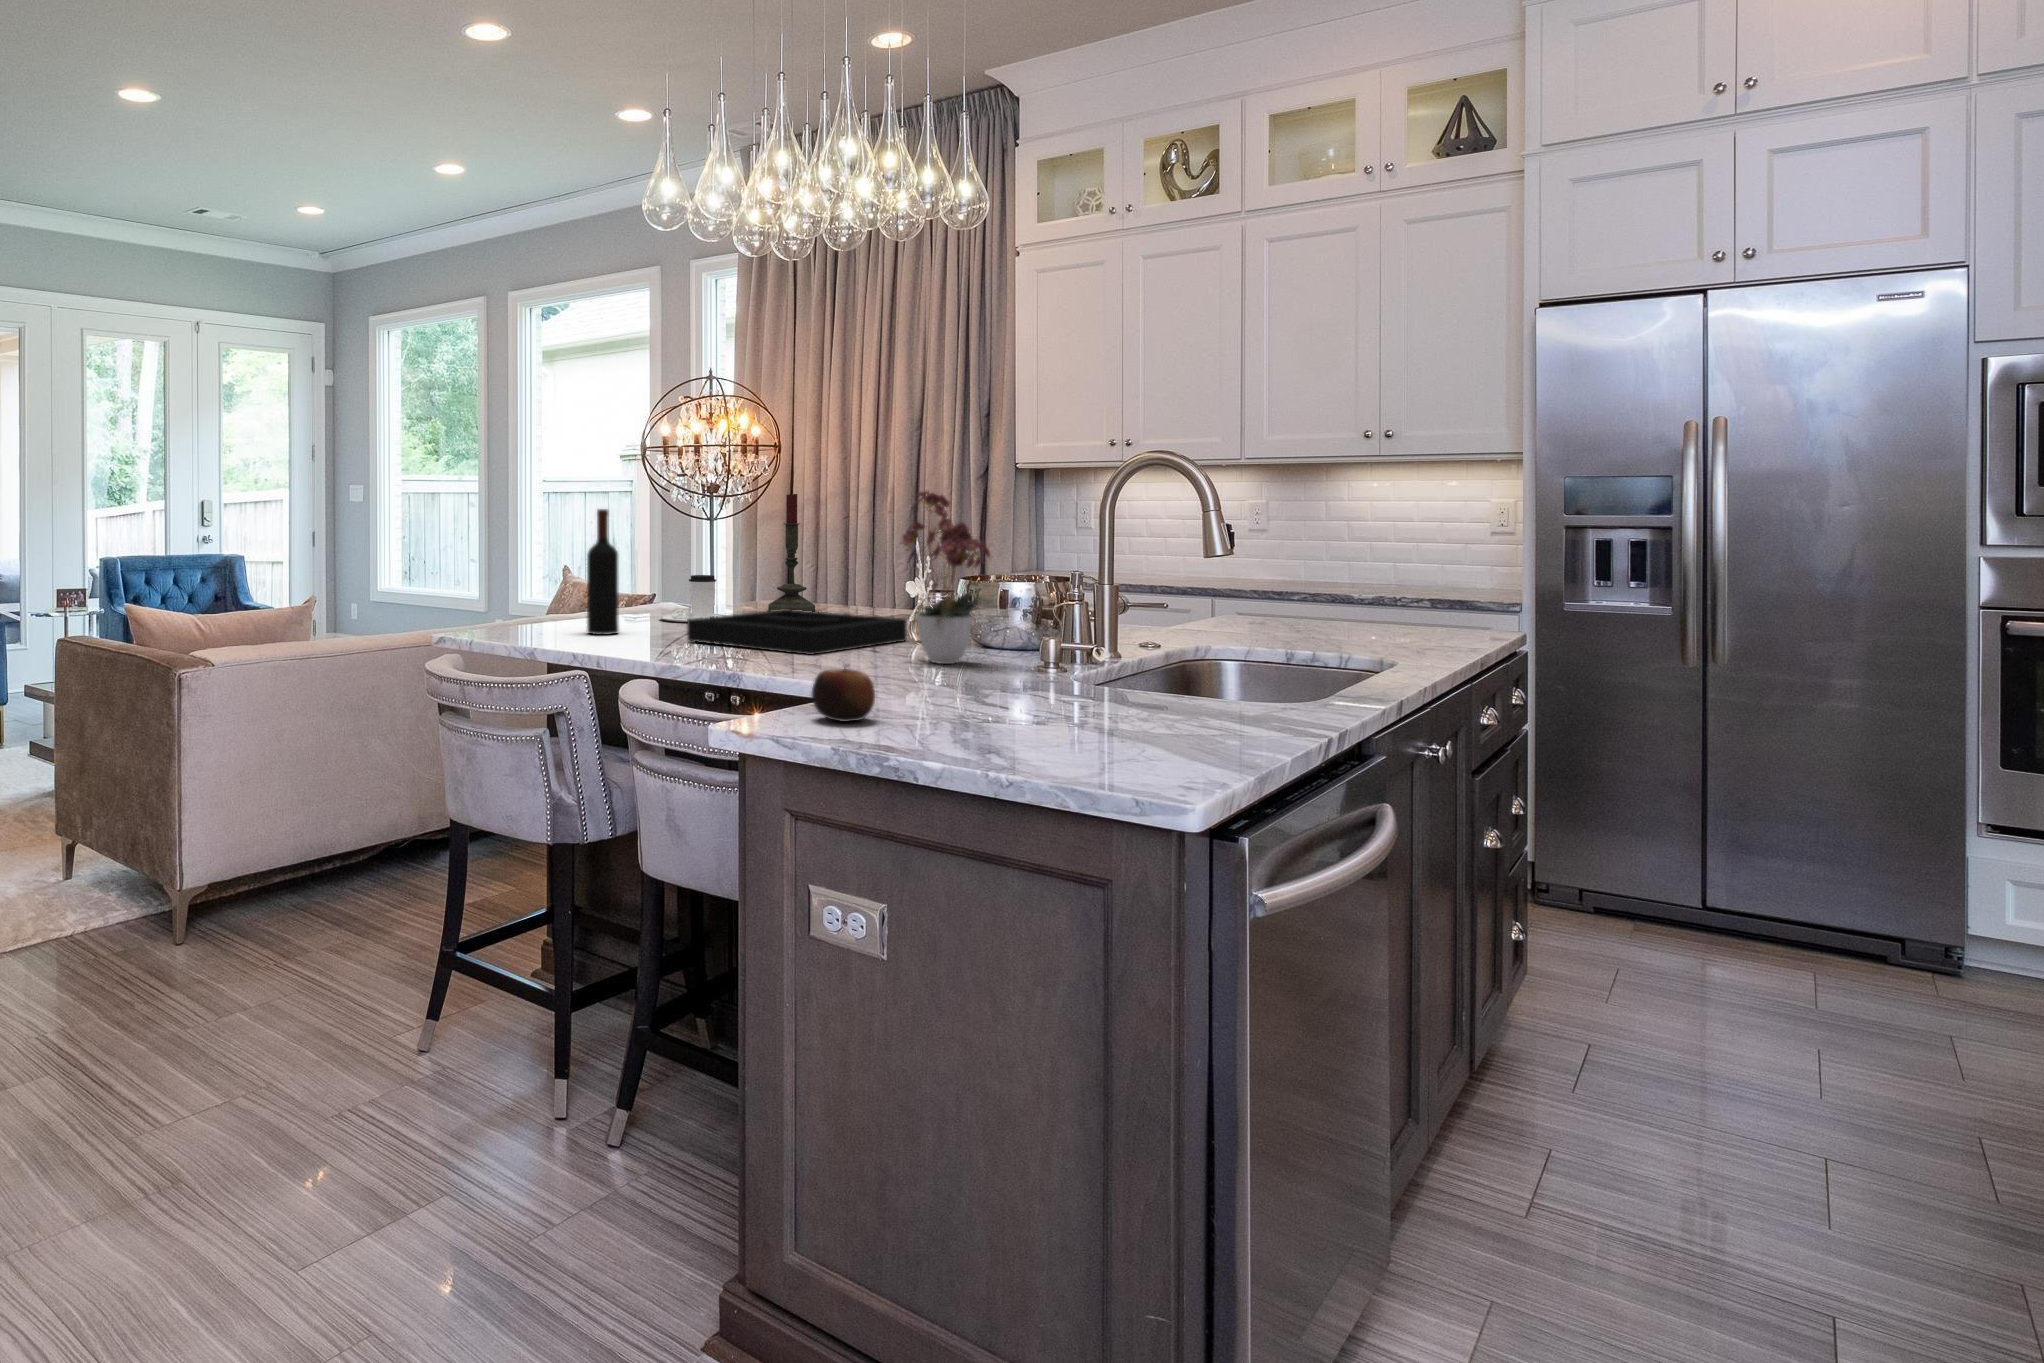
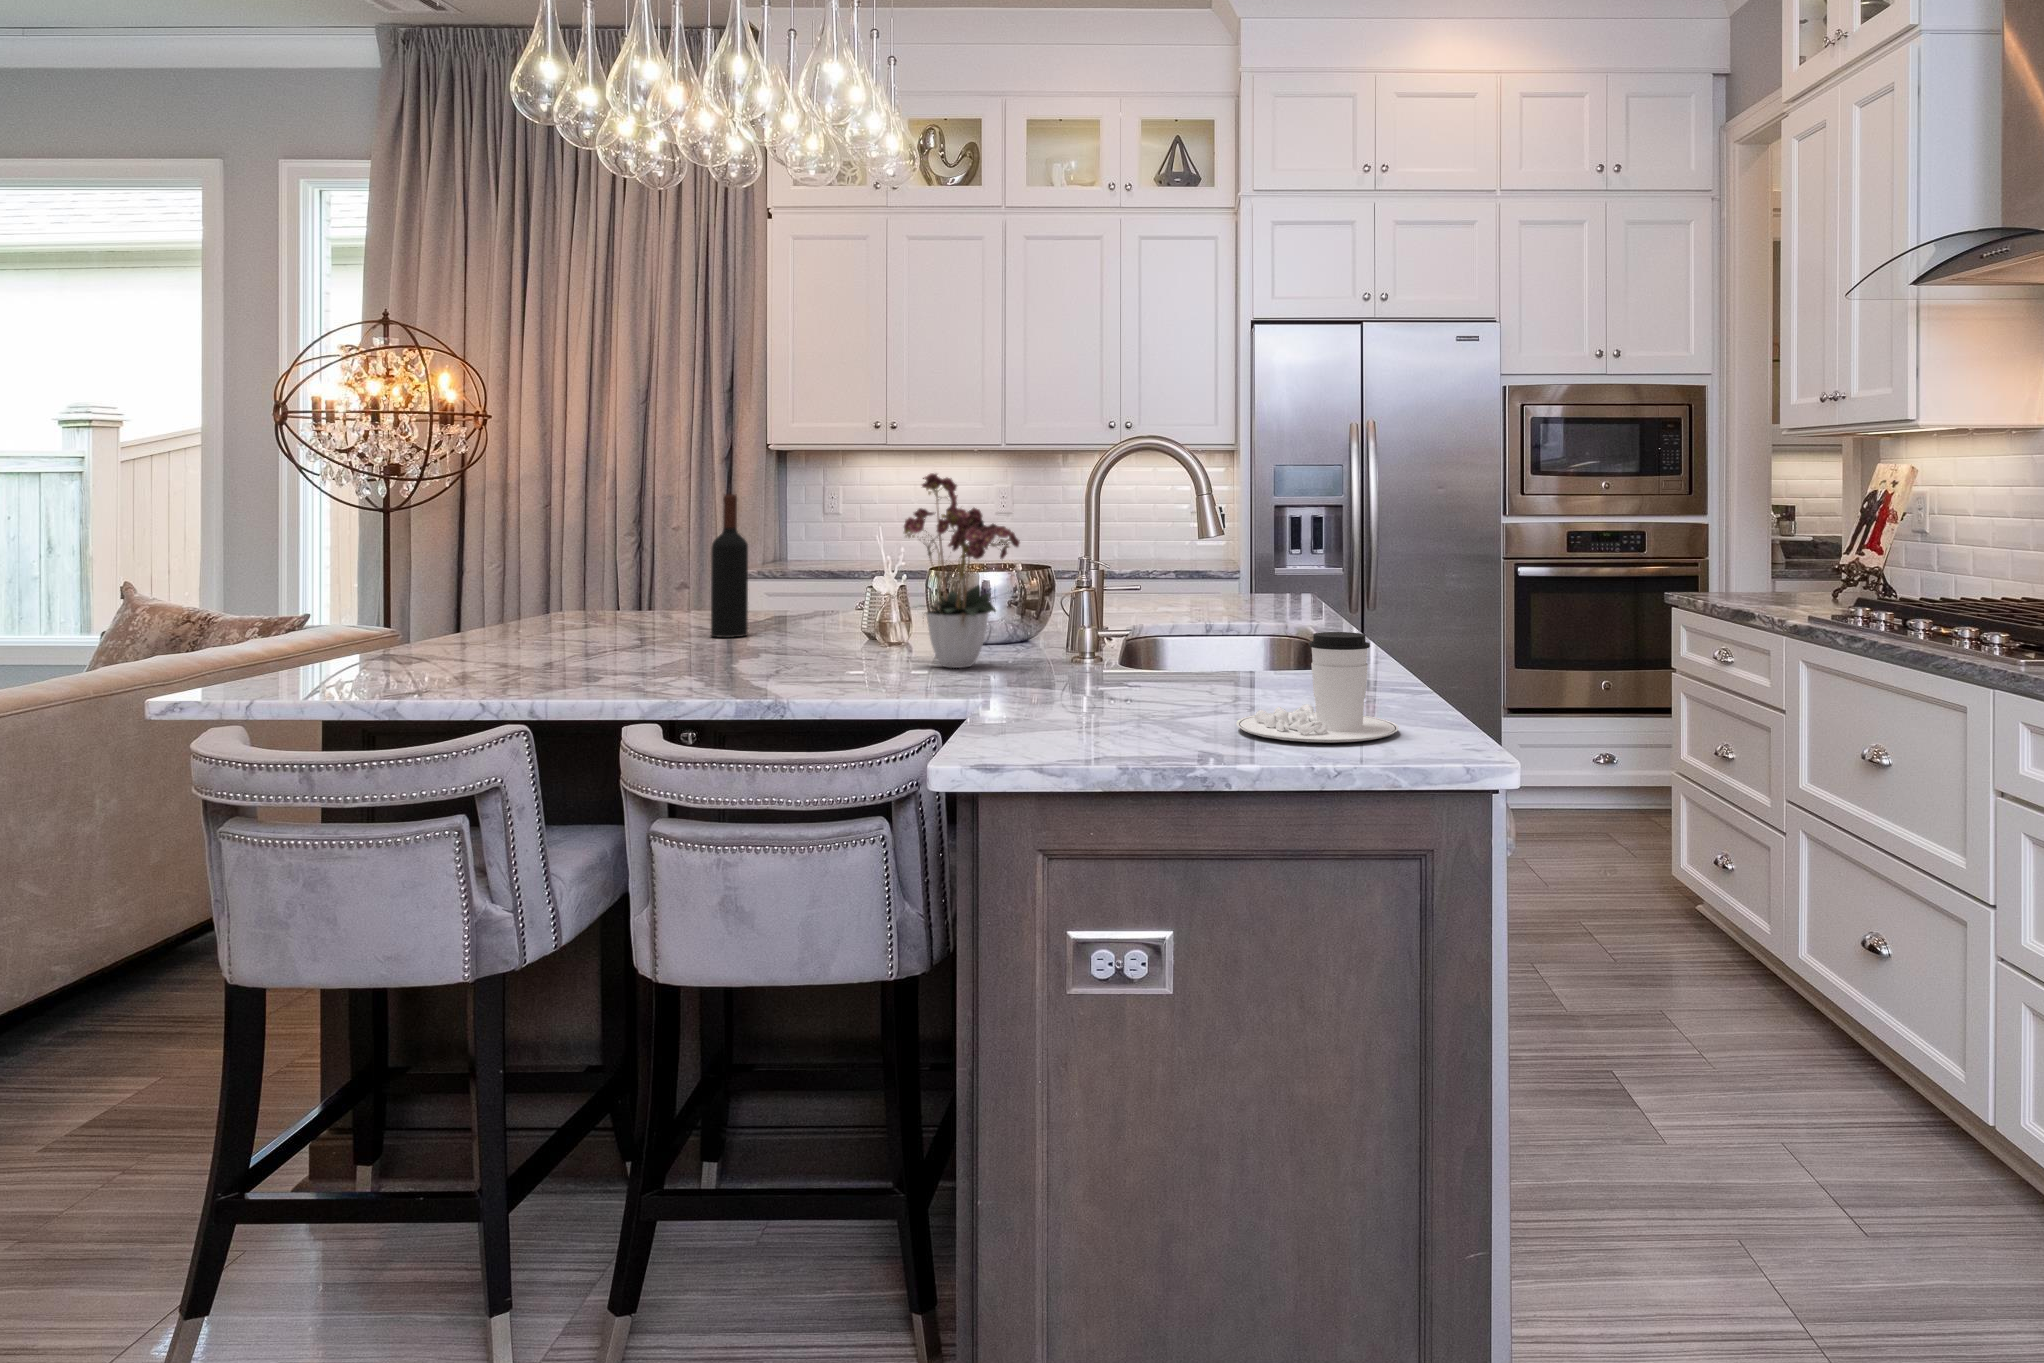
candle: present [768,490,815,611] -> none [578,474,640,627]
wine bottle: present [587,509,619,635] -> present [711,494,748,638]
coffee cup: present [659,575,723,622] -> present [1236,632,1399,743]
decorative tray: present [687,609,907,655] -> none [593,621,849,672]
apple: present [812,667,875,722] -> none [1010,670,1084,738]

